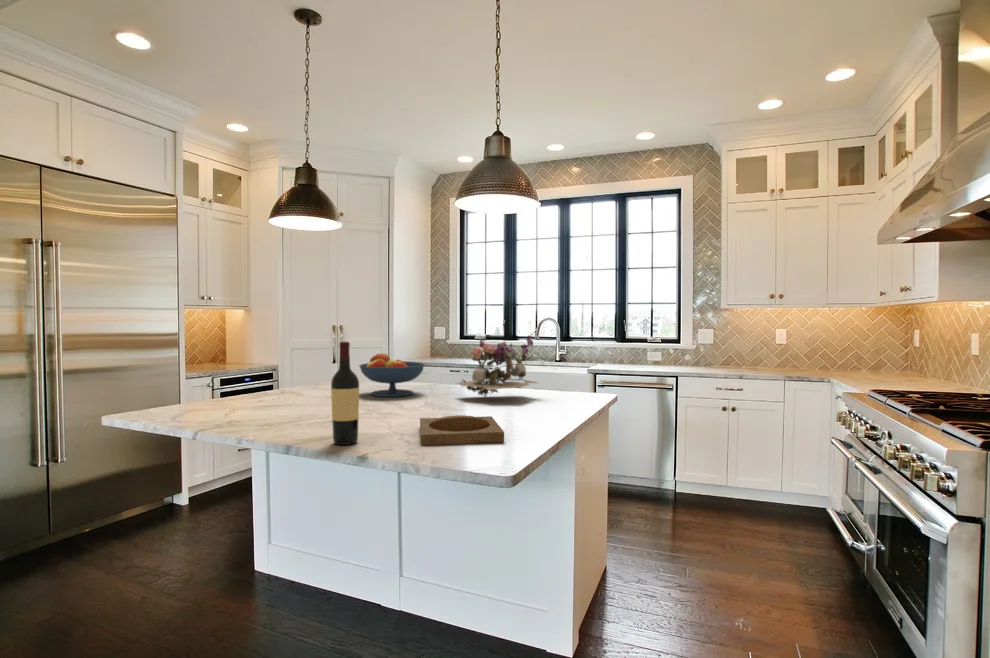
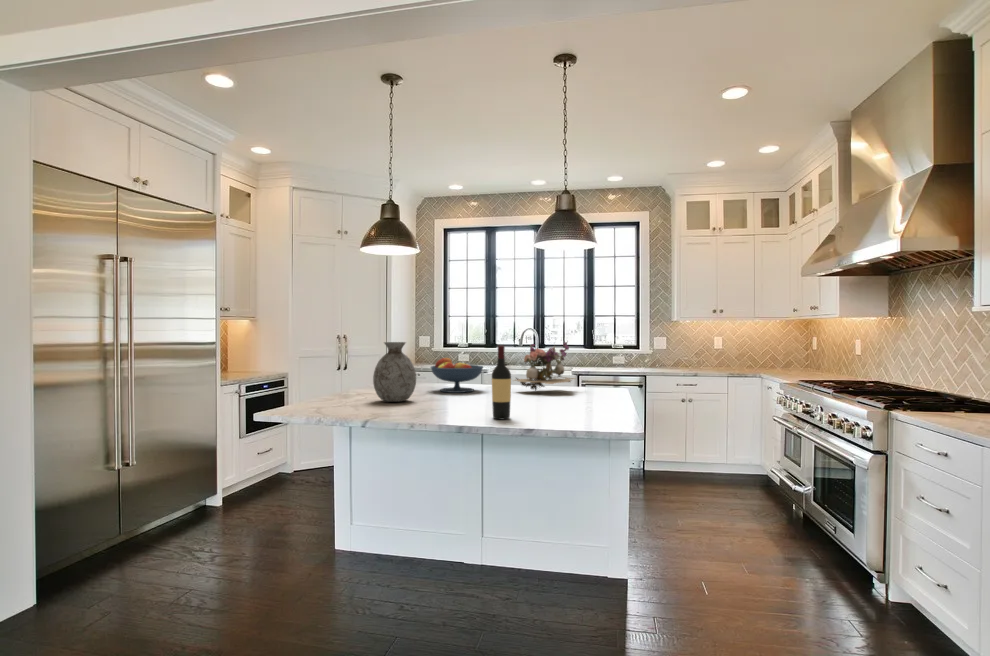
vase: none [254,335,310,409] -> present [373,342,416,402]
tray: present [420,415,504,445] -> none [531,399,607,418]

